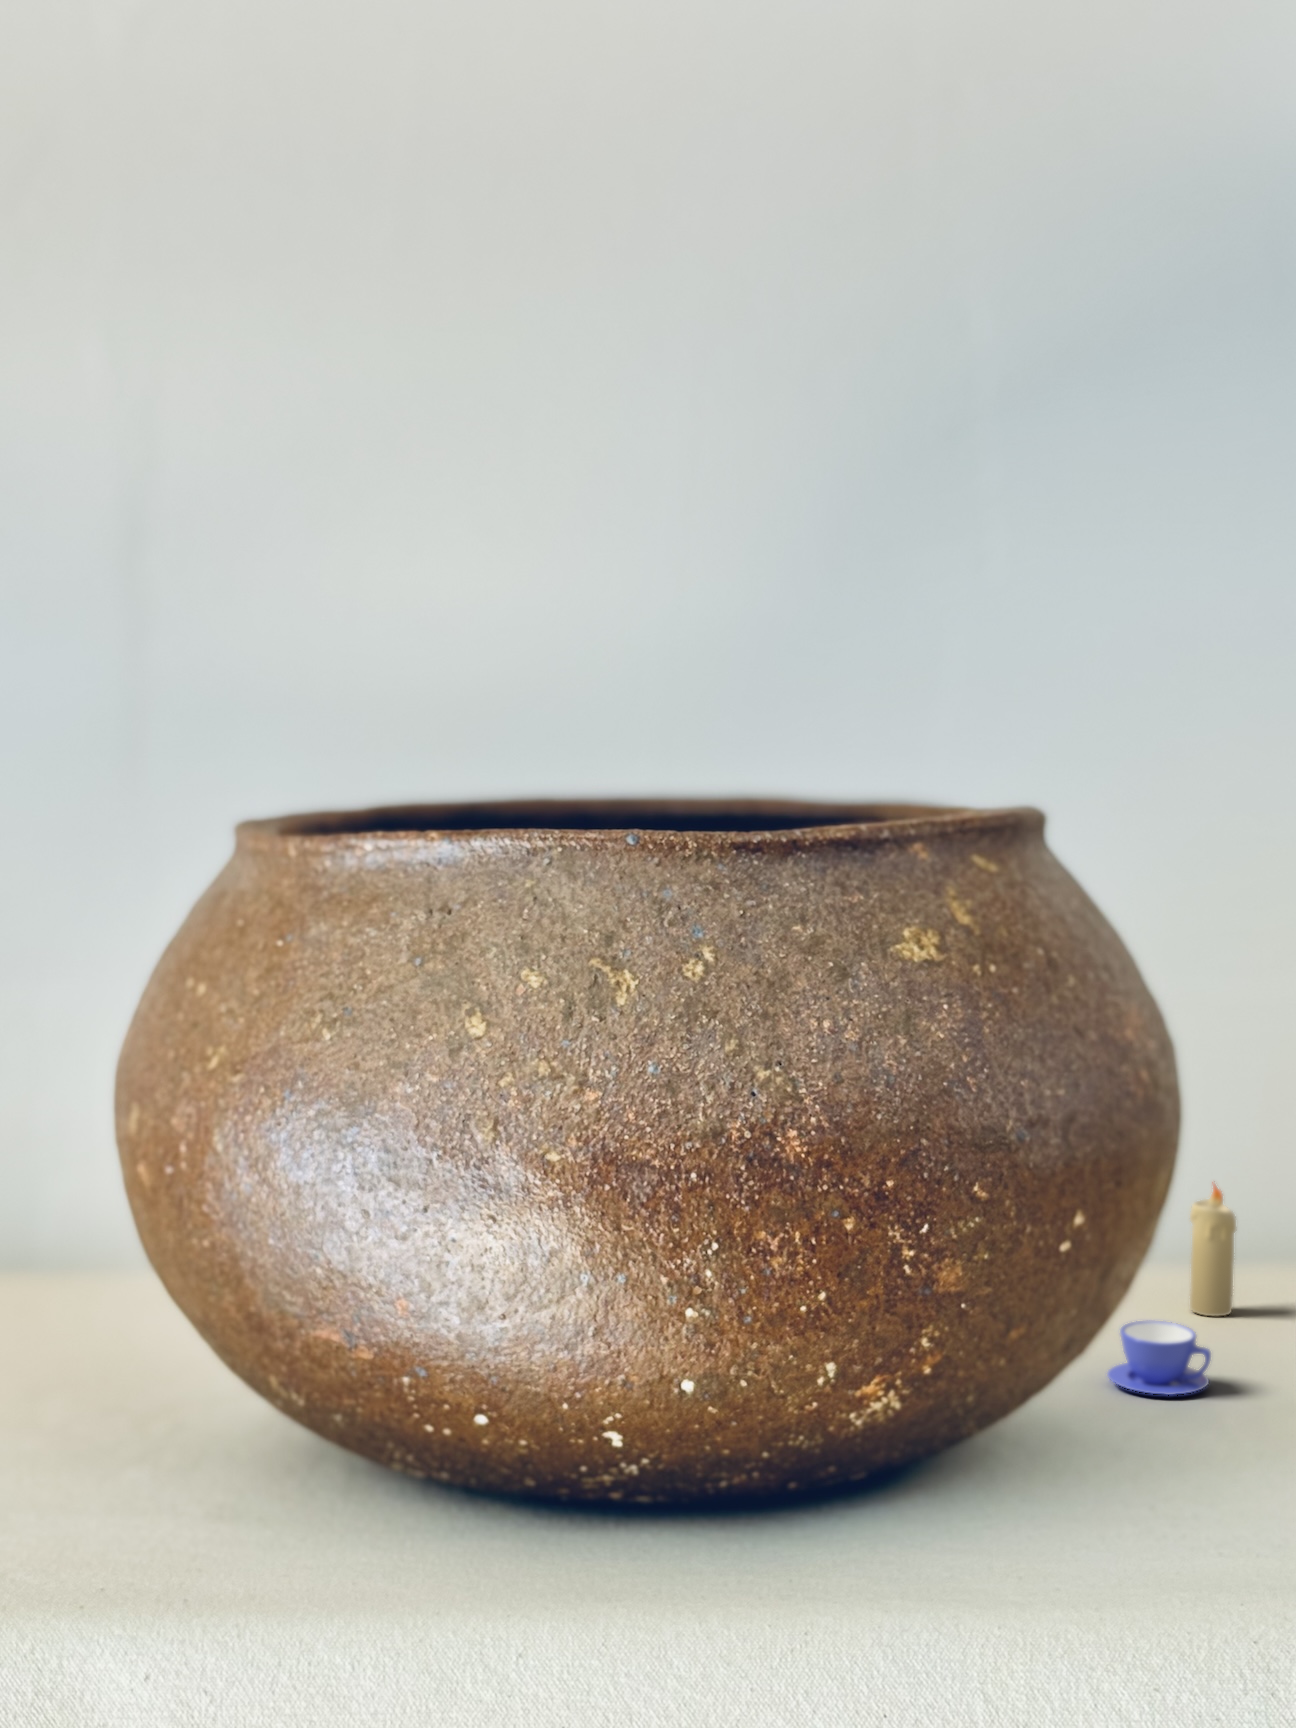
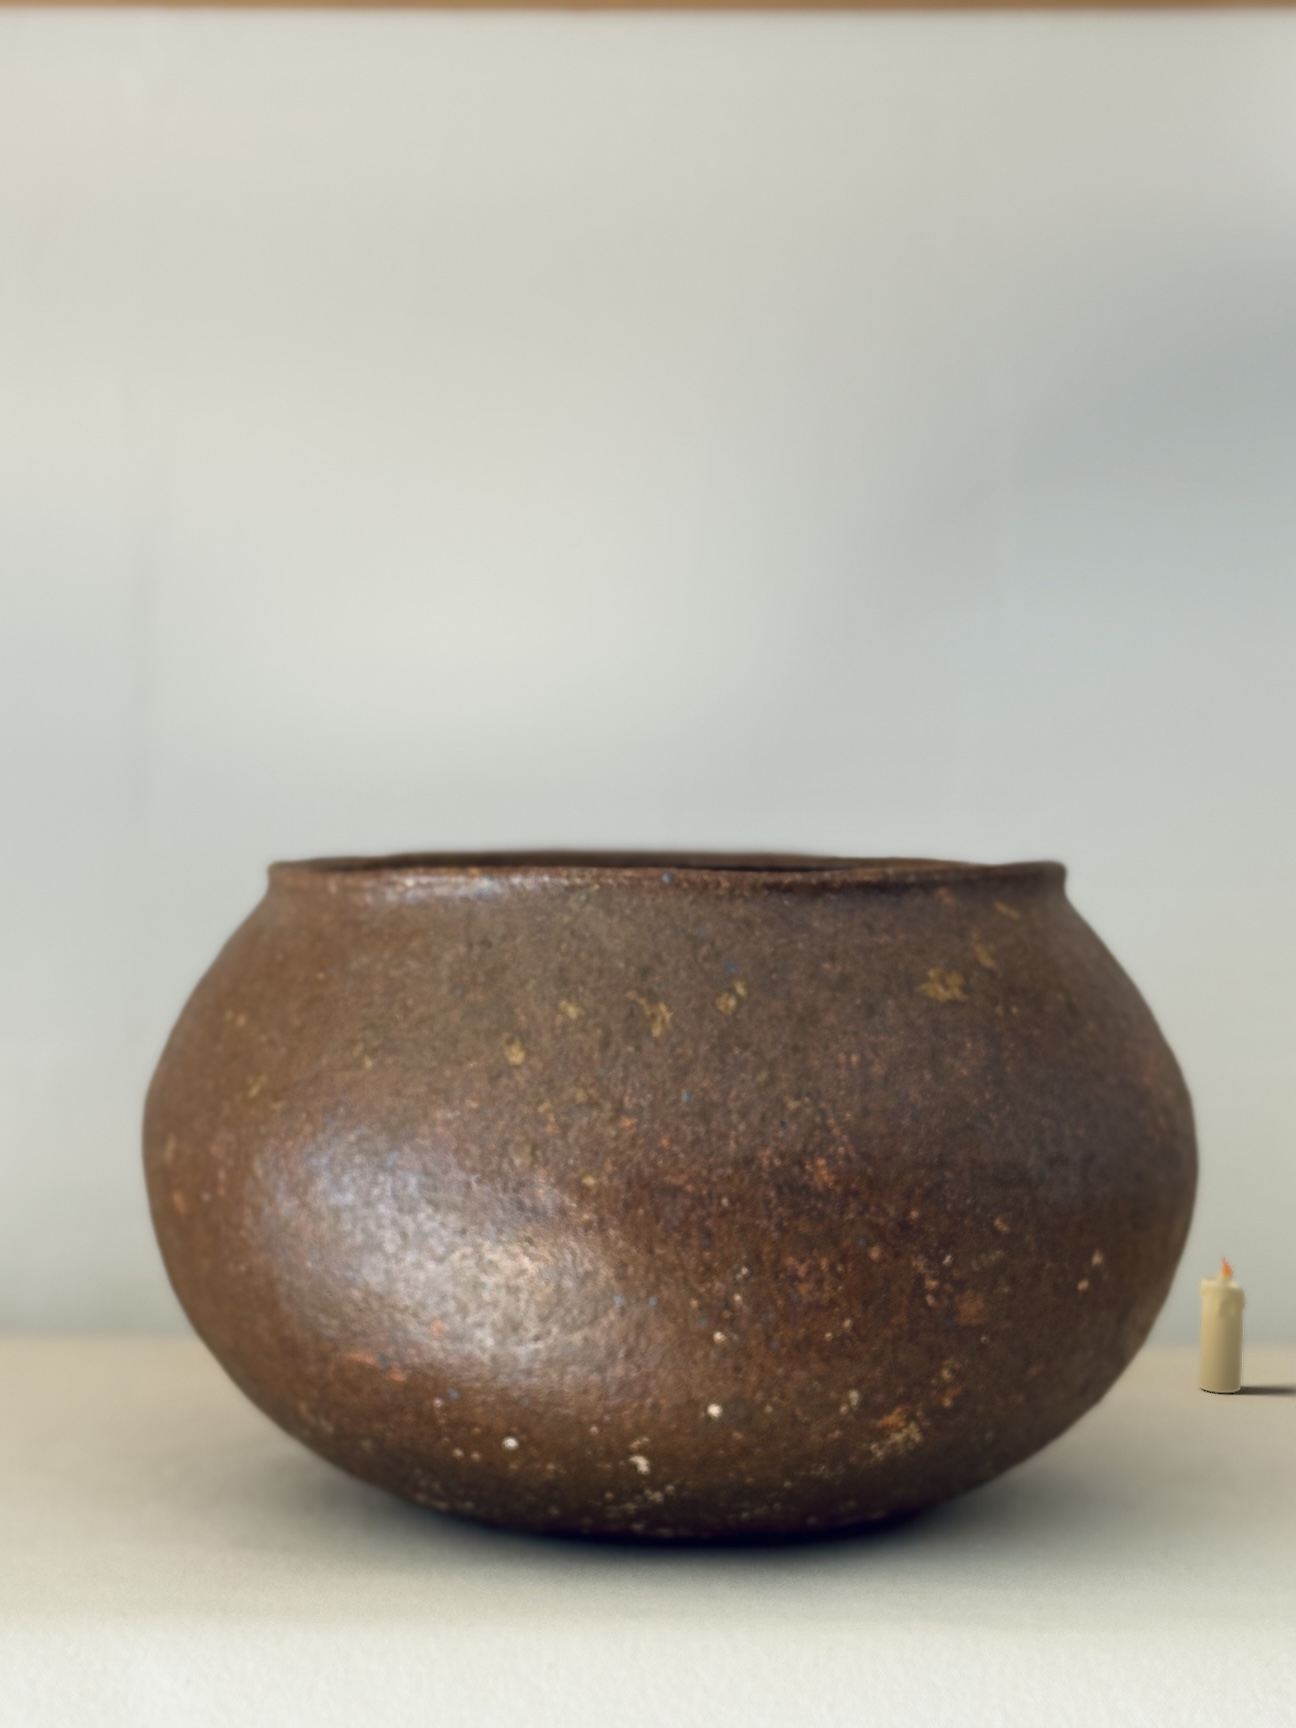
teacup: present [1107,1321,1211,1395] -> none [1117,1388,1221,1460]

